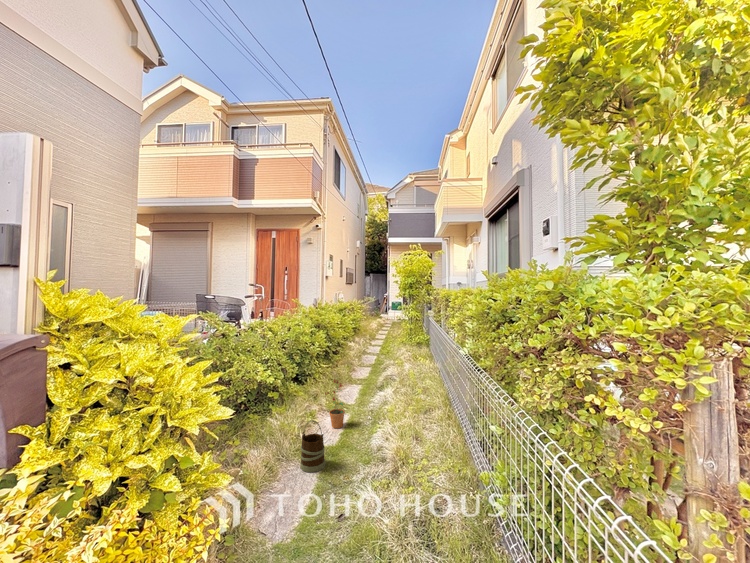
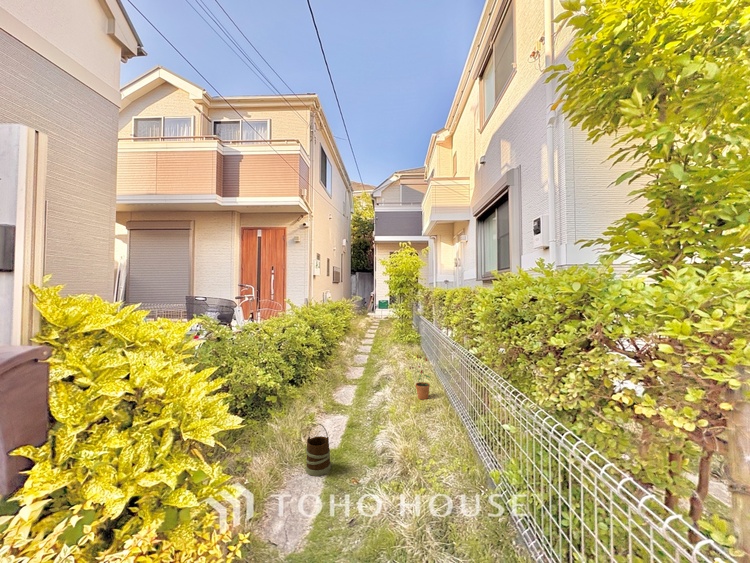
potted plant: present [325,379,345,428] -> present [410,355,430,399]

